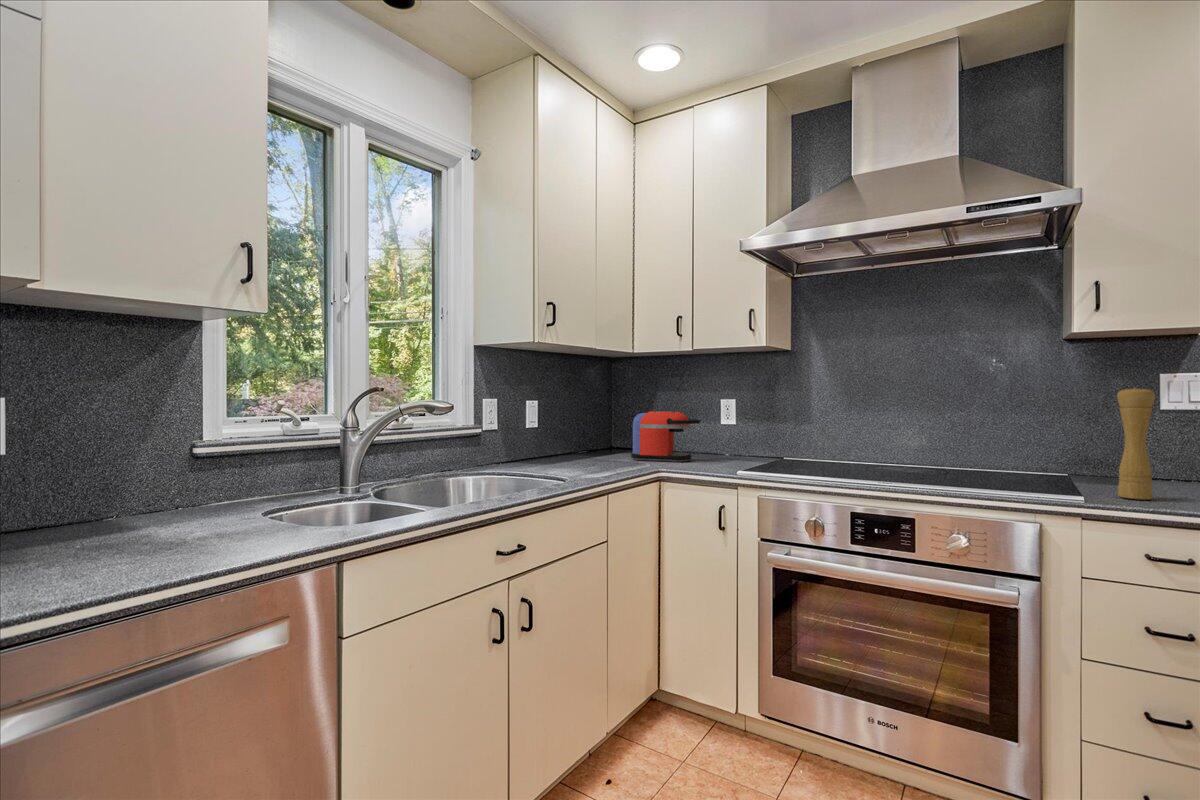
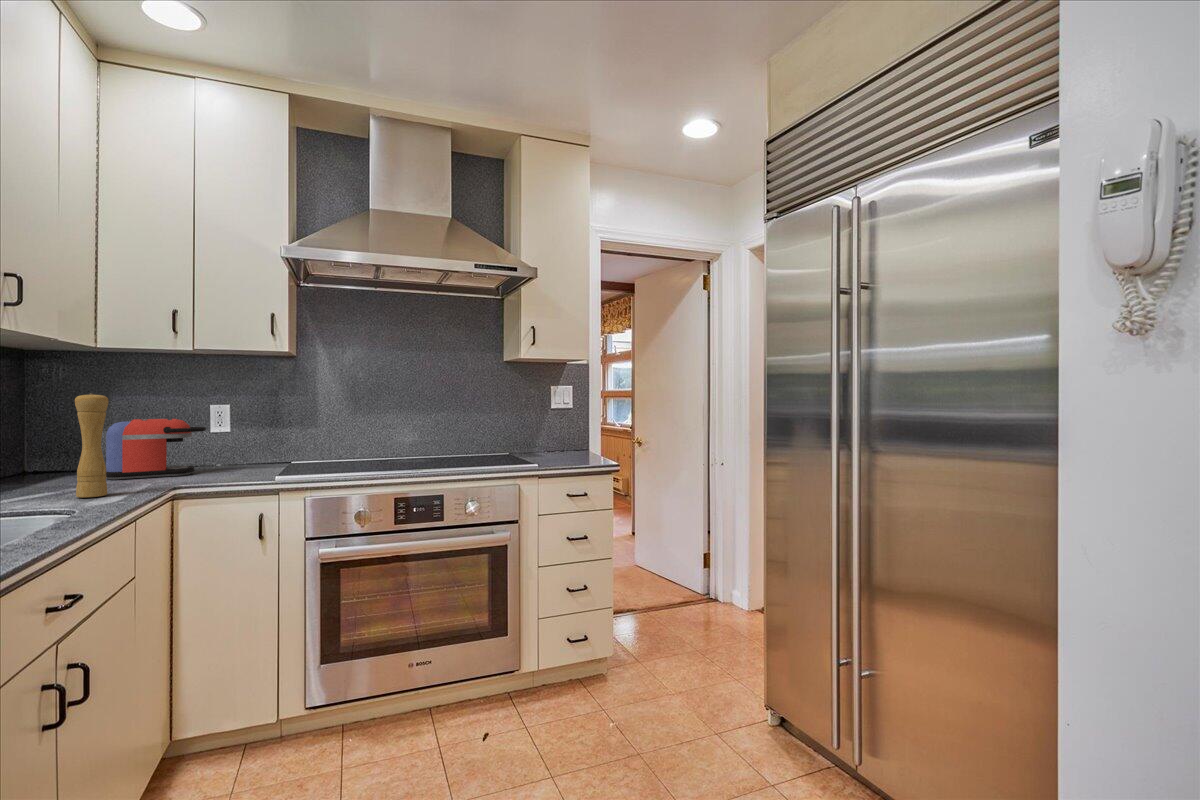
pepper mill: present [1117,387,1155,500] -> present [75,393,108,498]

